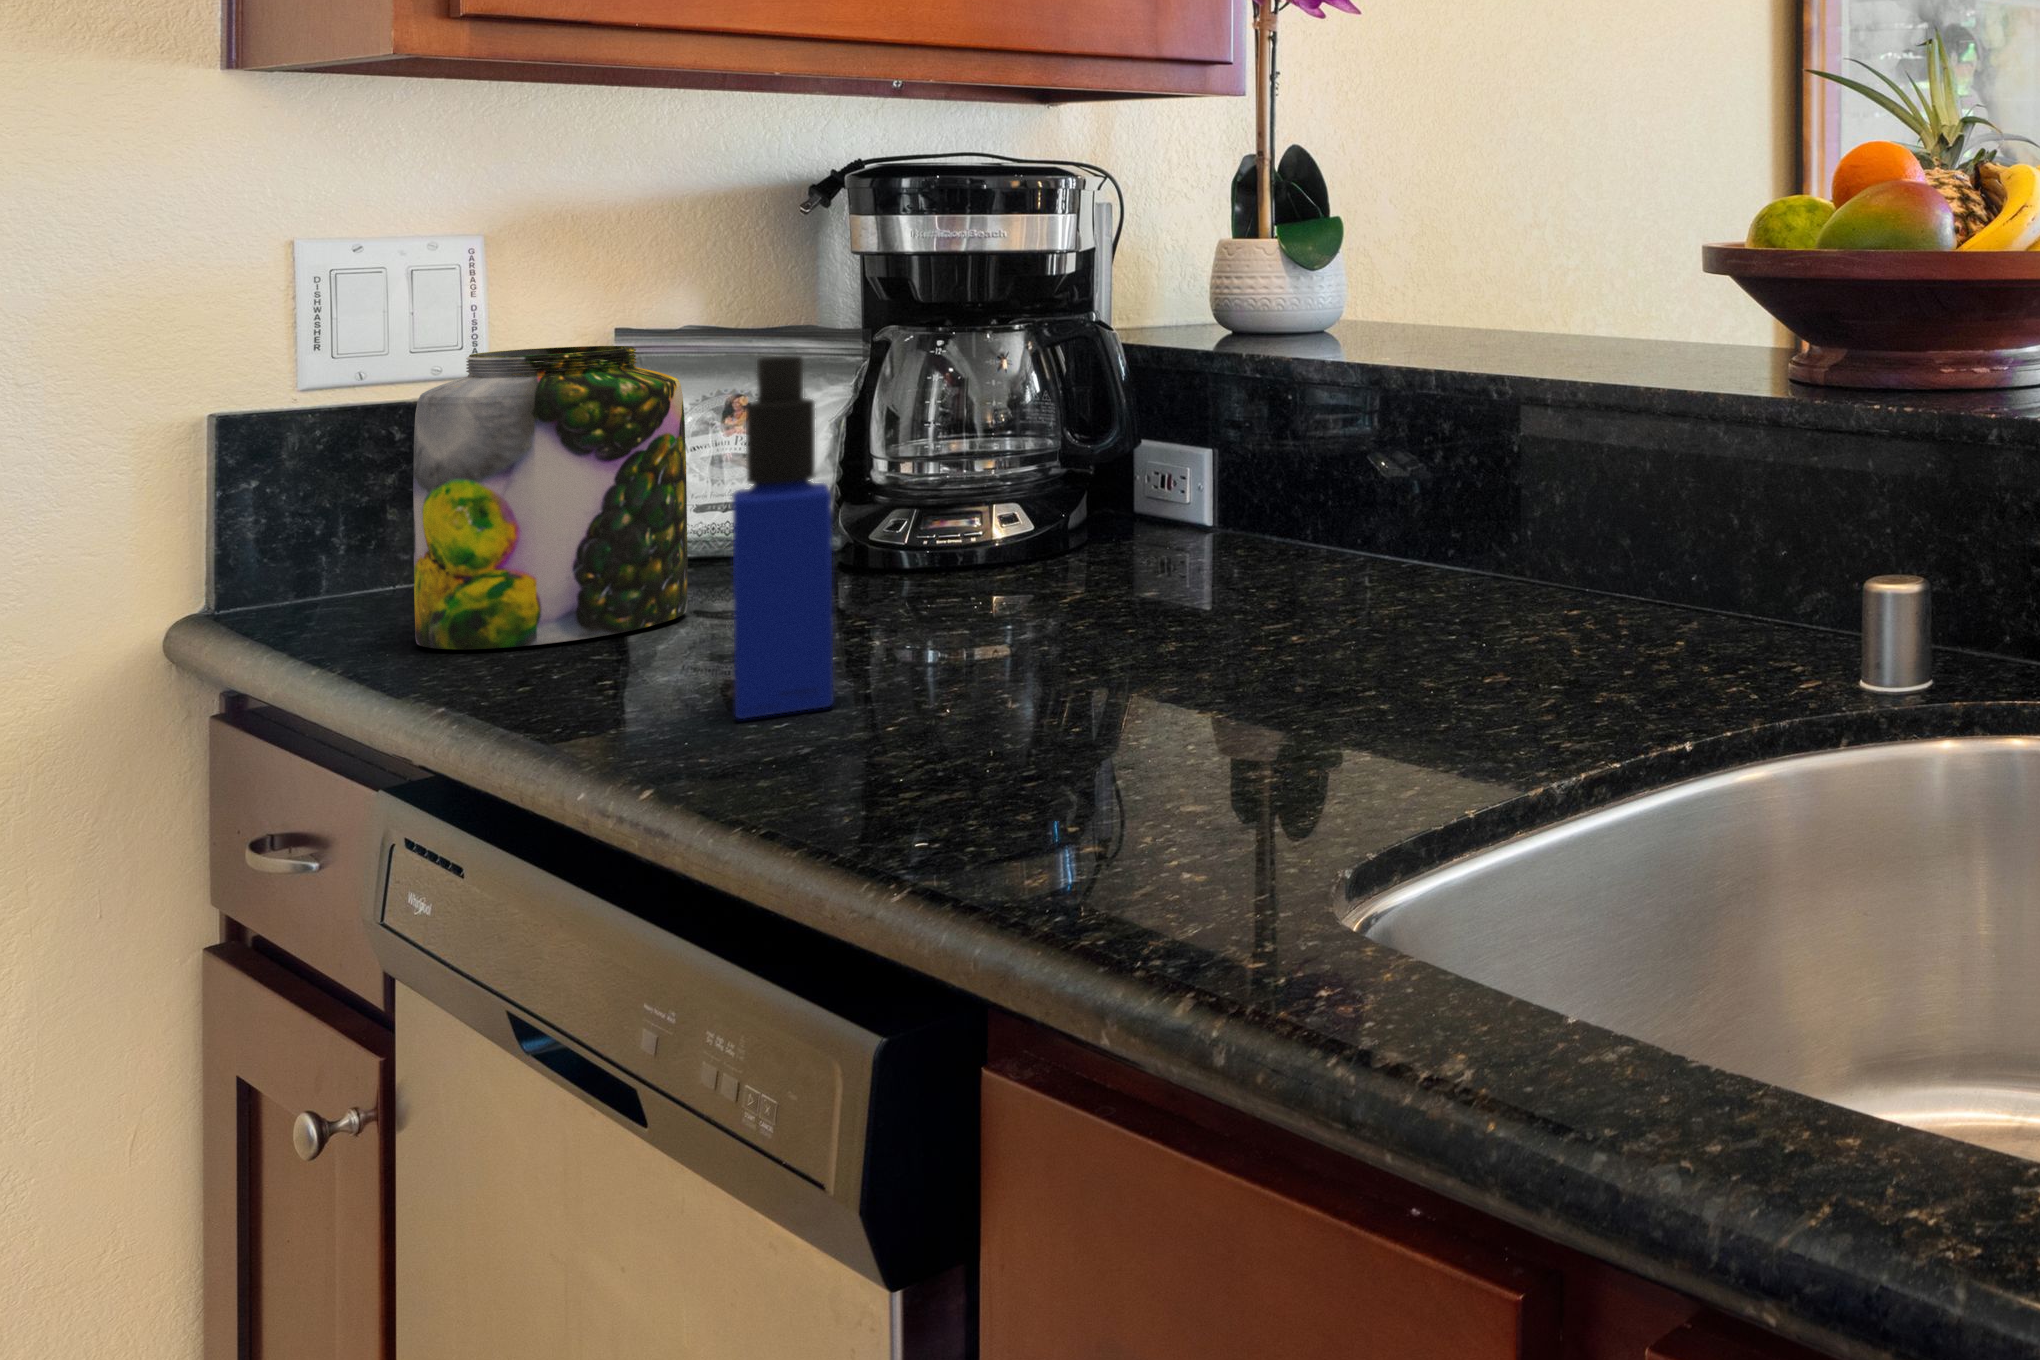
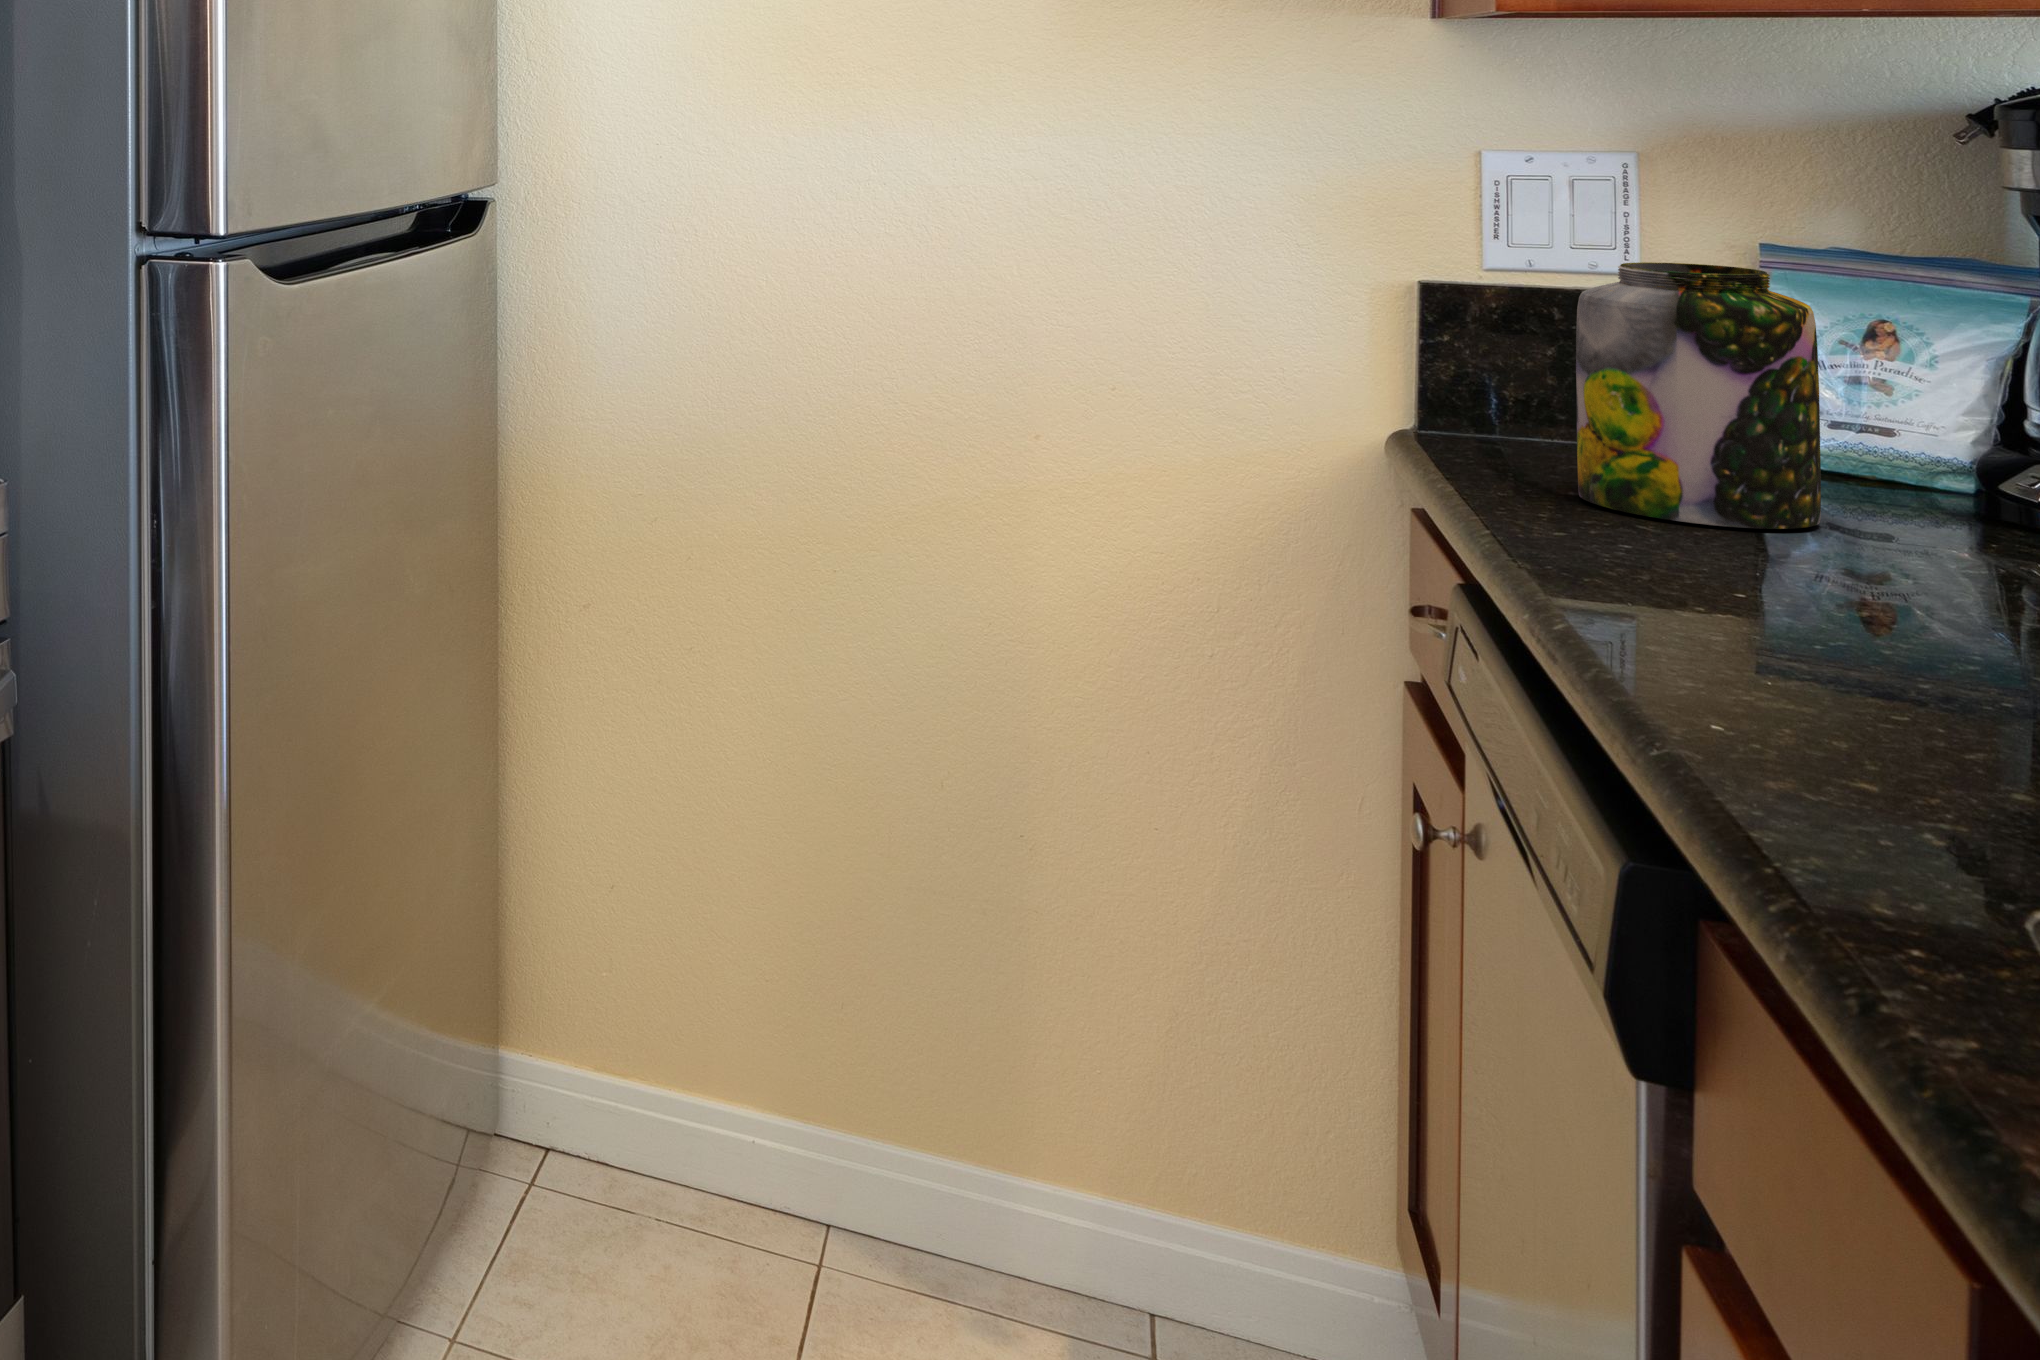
bottle: present [732,356,834,719] -> none [1855,314,1961,650]

